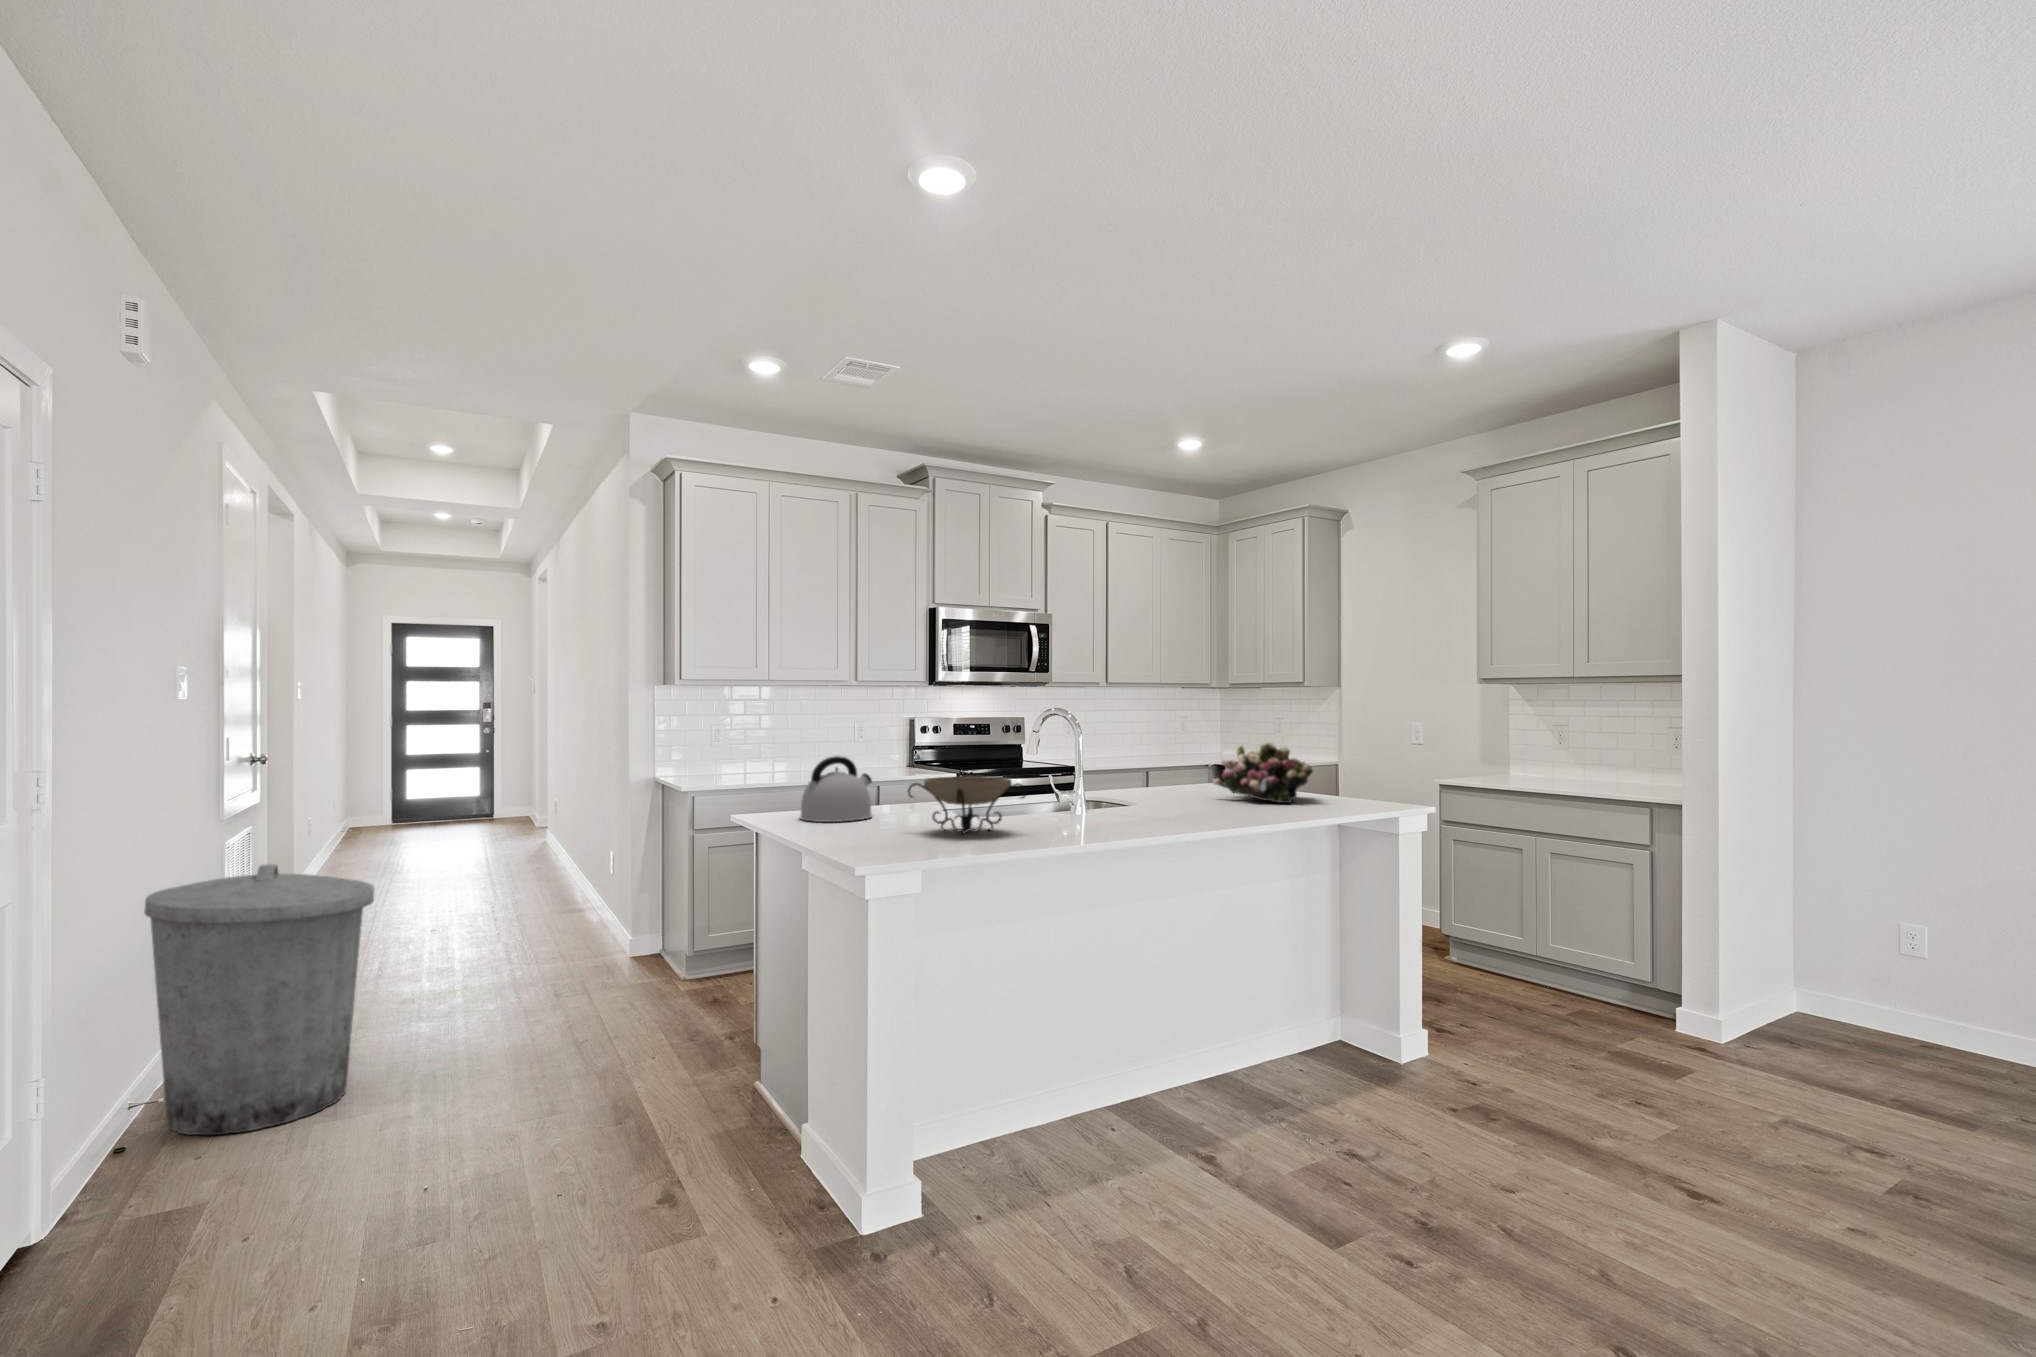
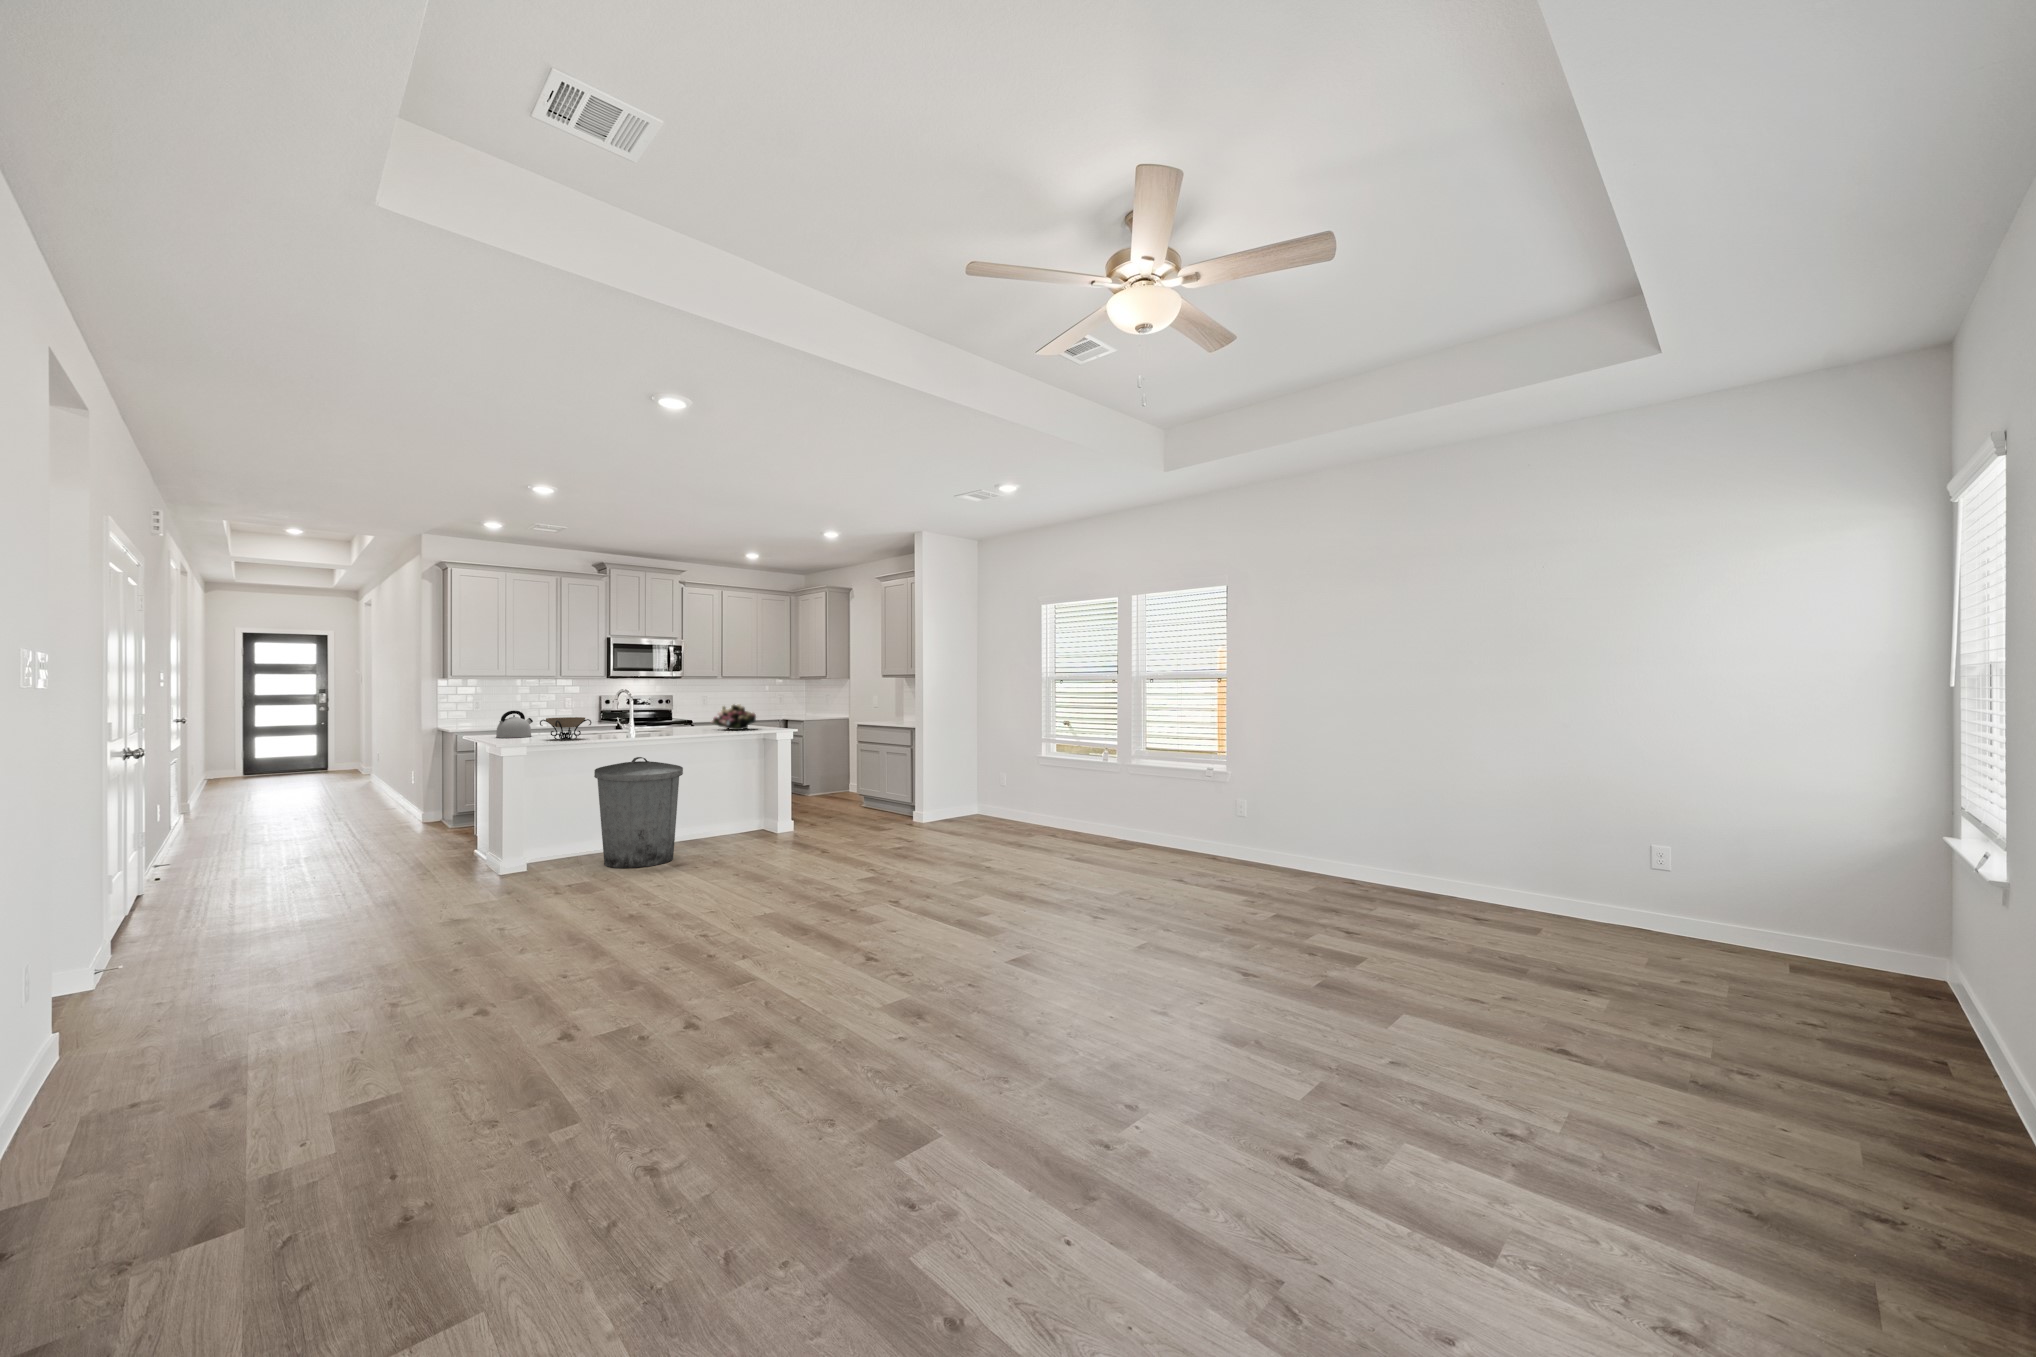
trash can: present [144,864,374,1135] -> present [594,757,683,868]

